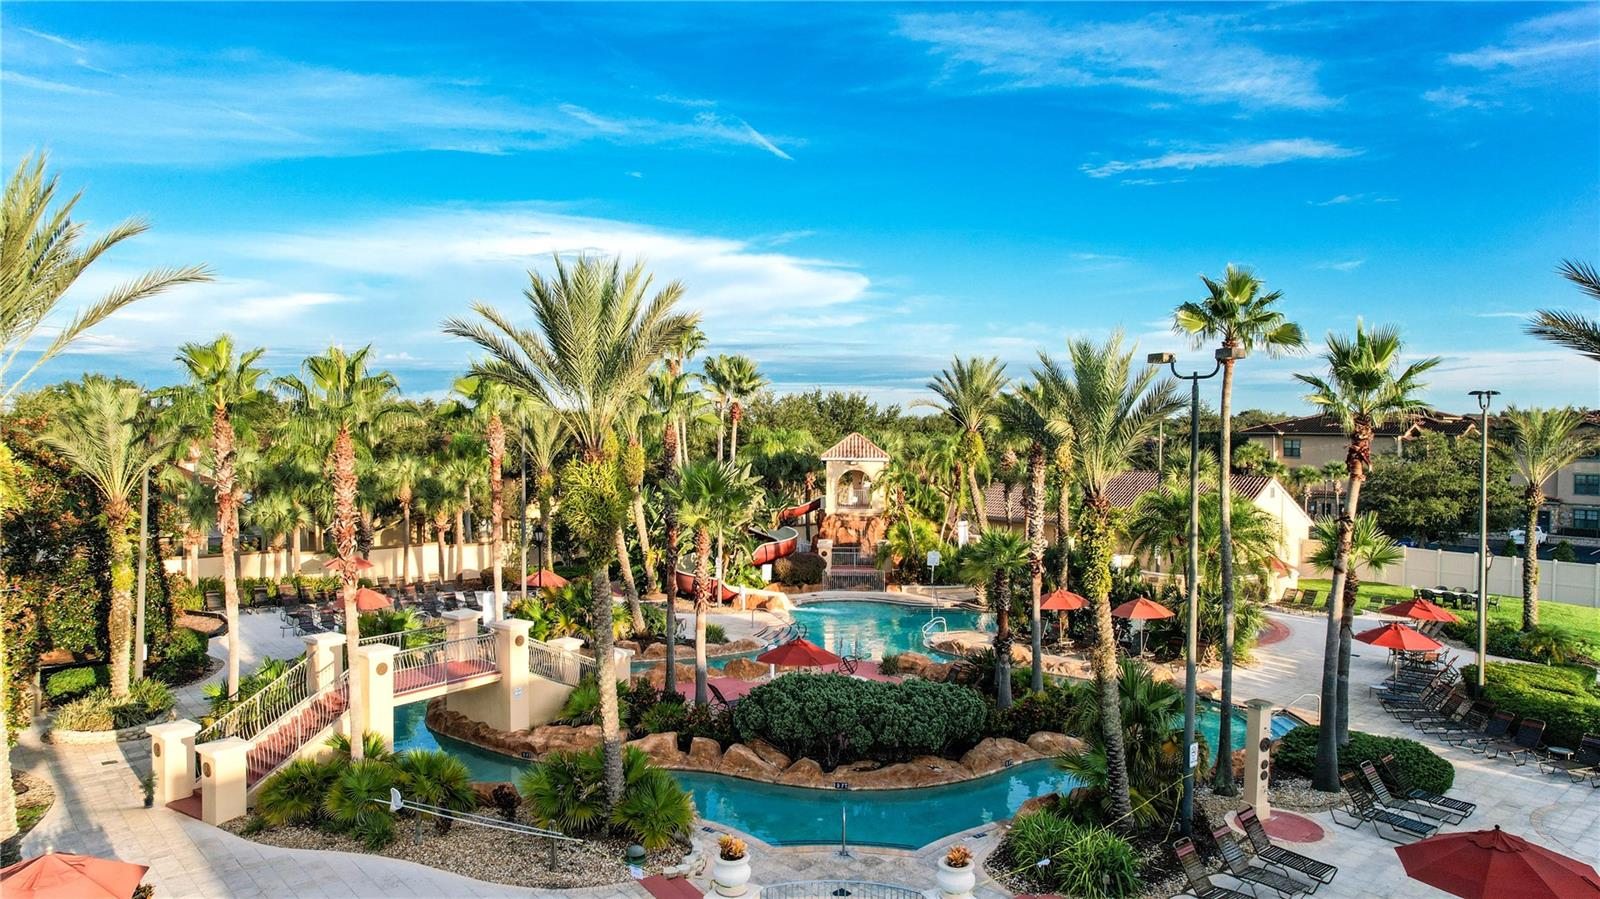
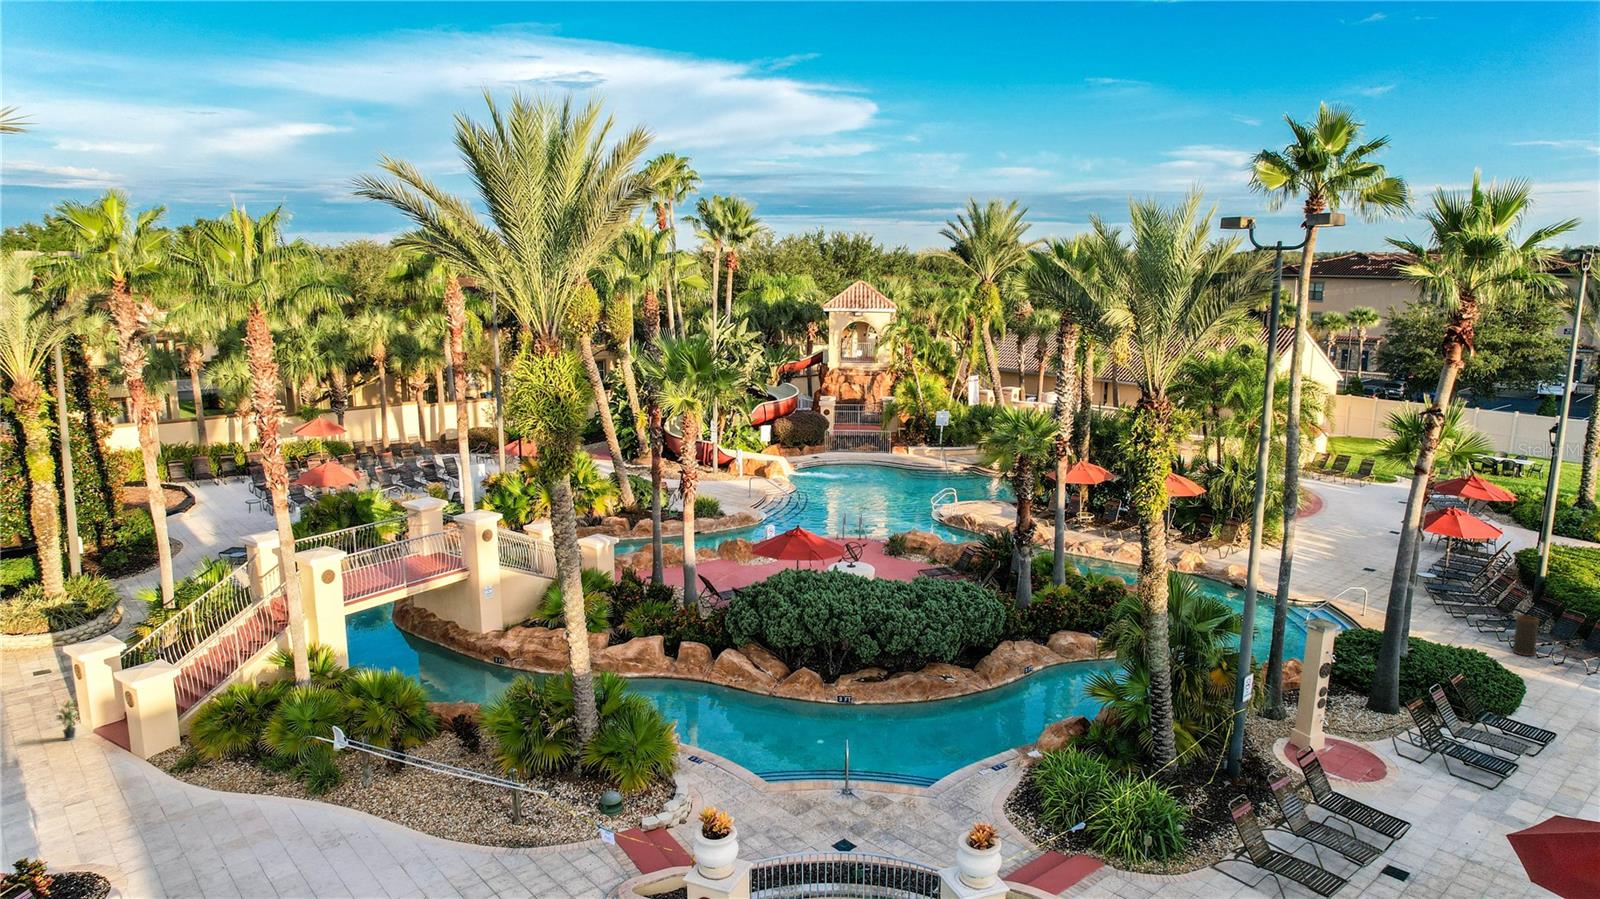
trash can: none [1451,713,1472,751] -> present [1513,615,1539,656]

